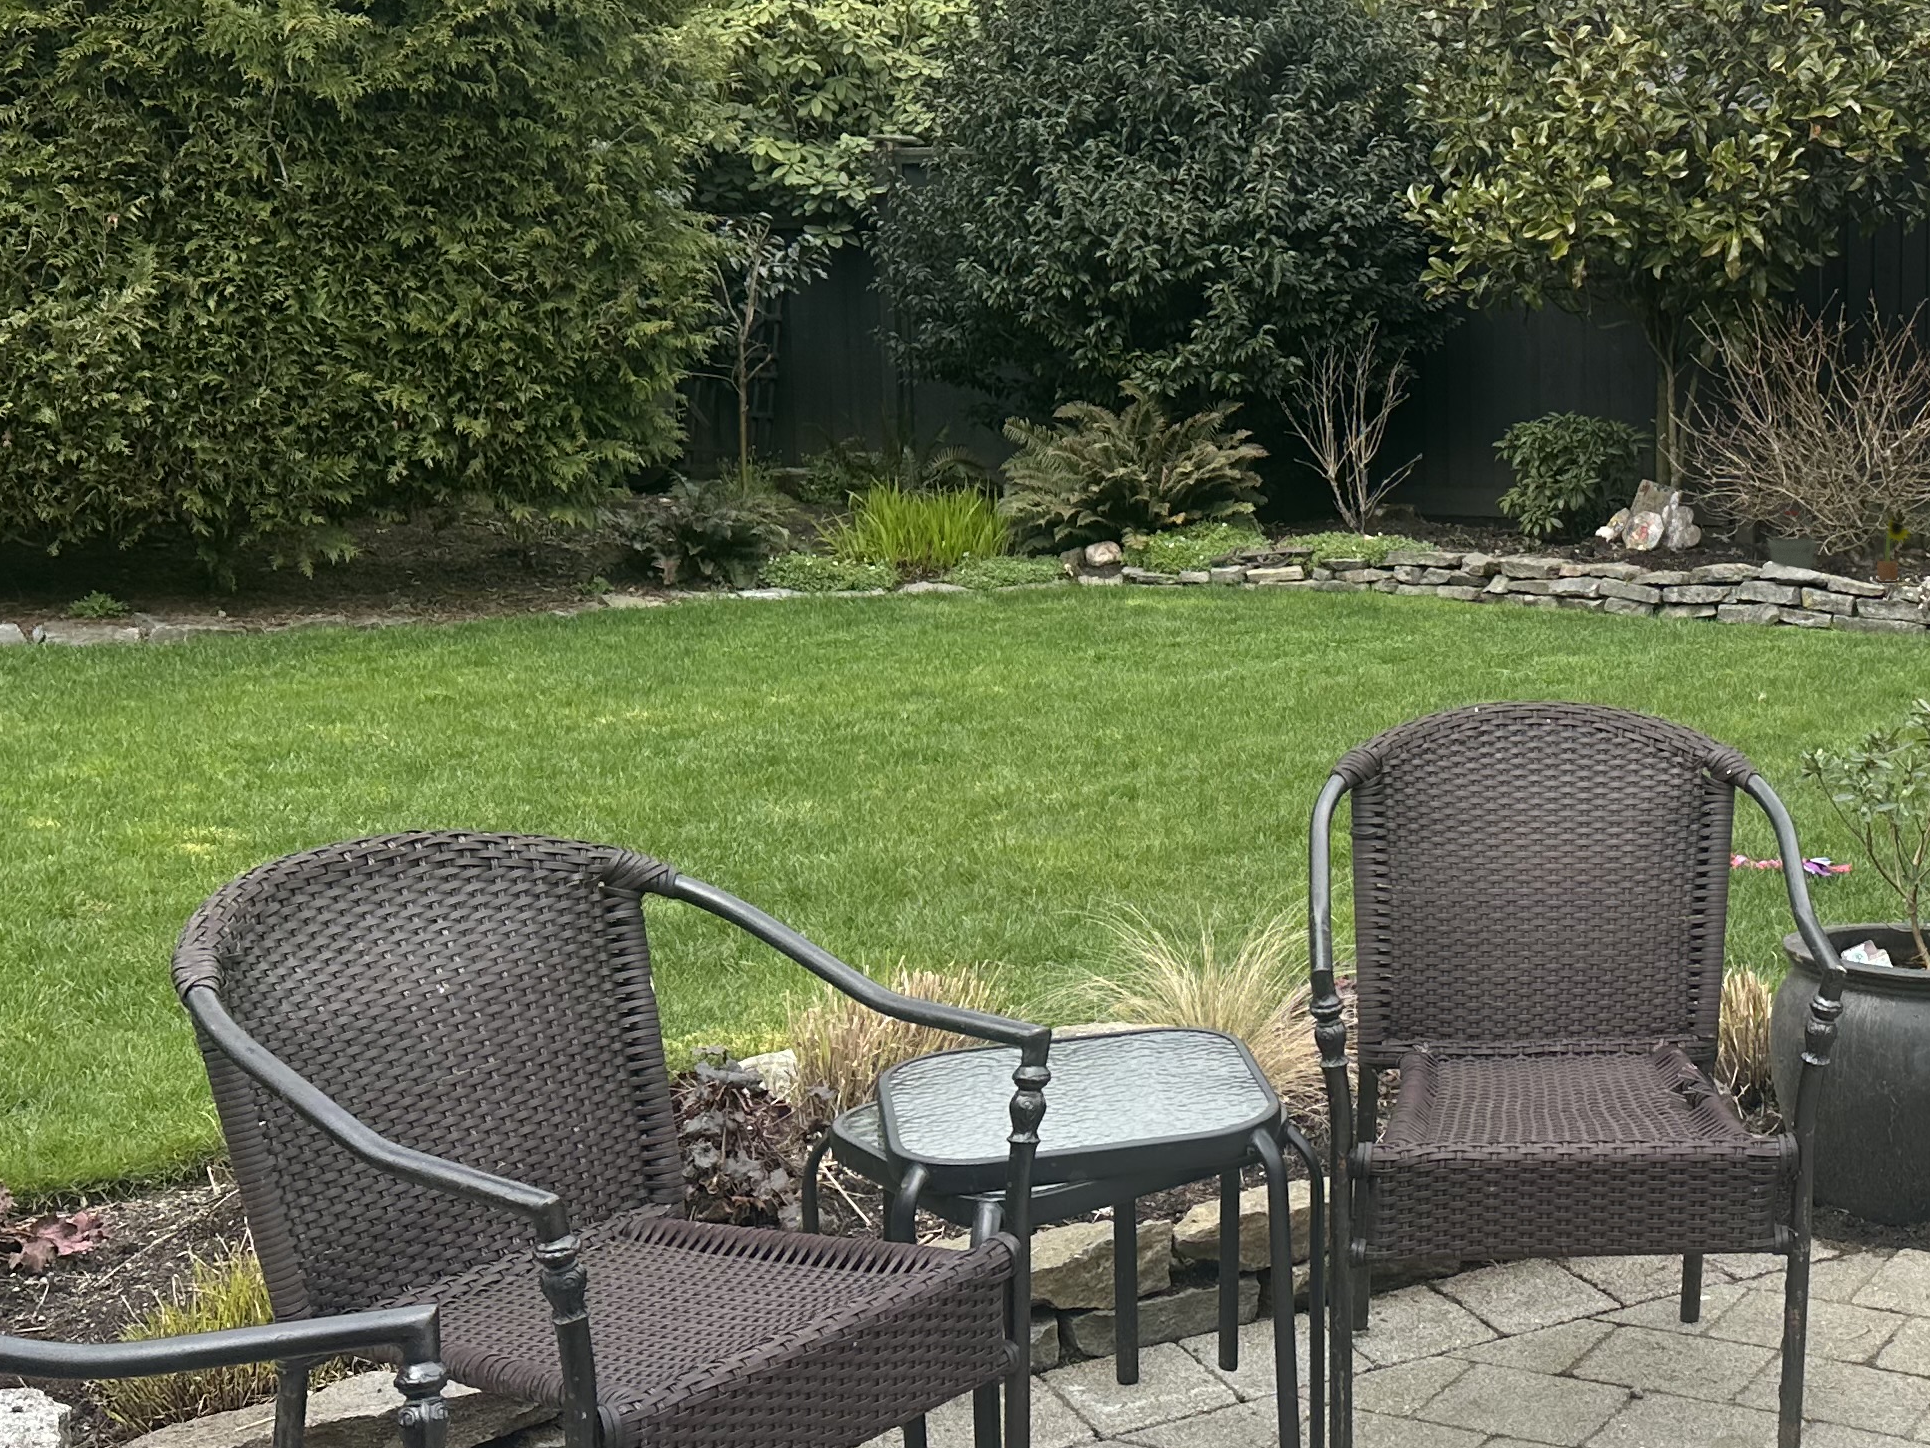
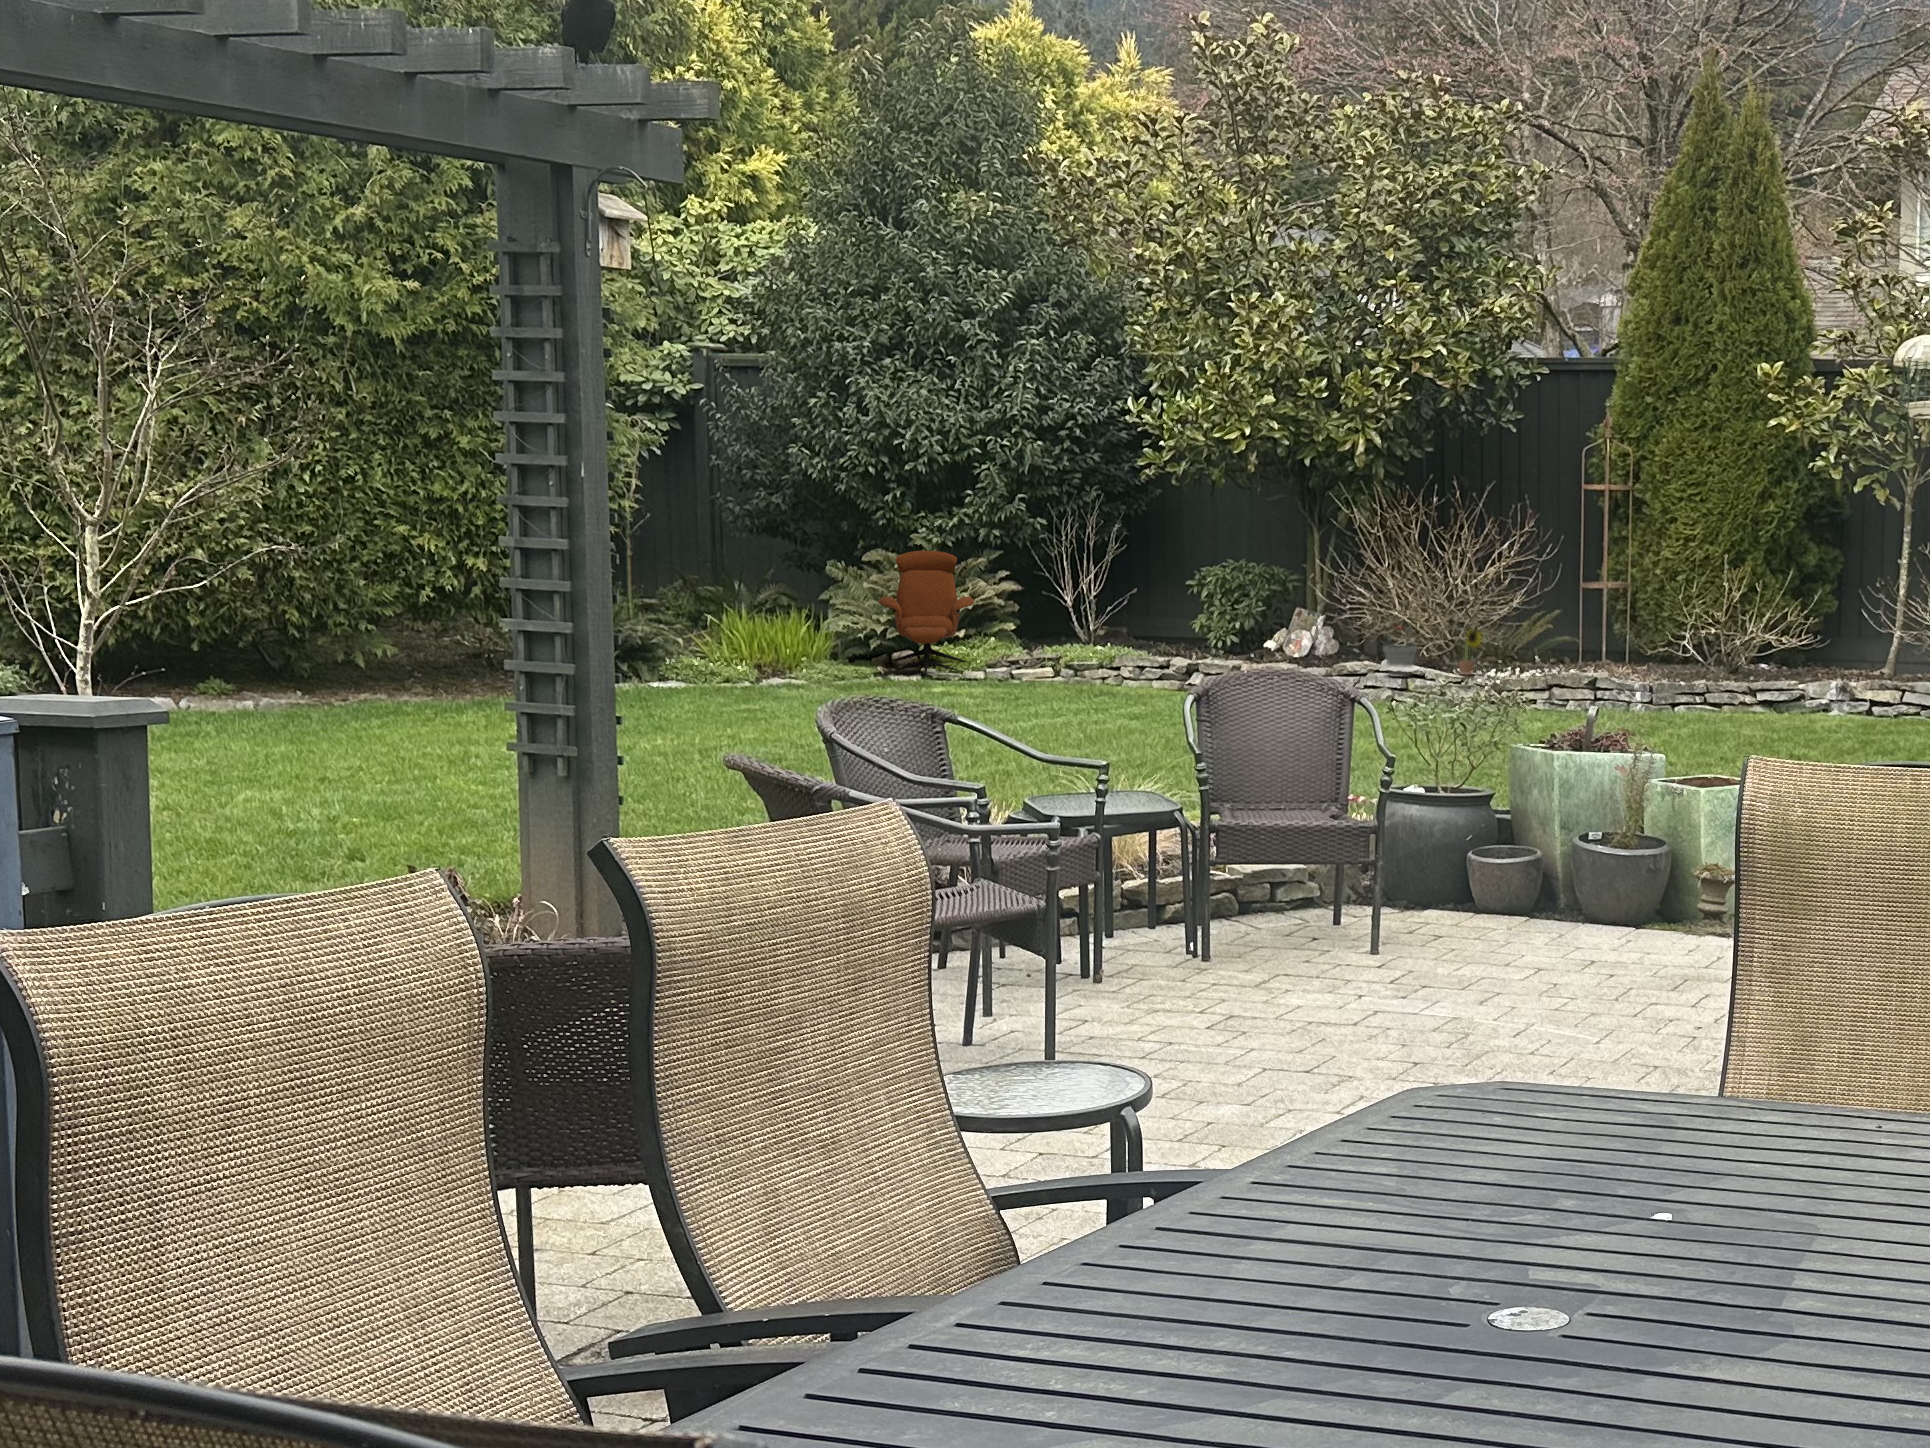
lounge chair: none [1072,409,1204,579] -> present [879,551,974,673]

